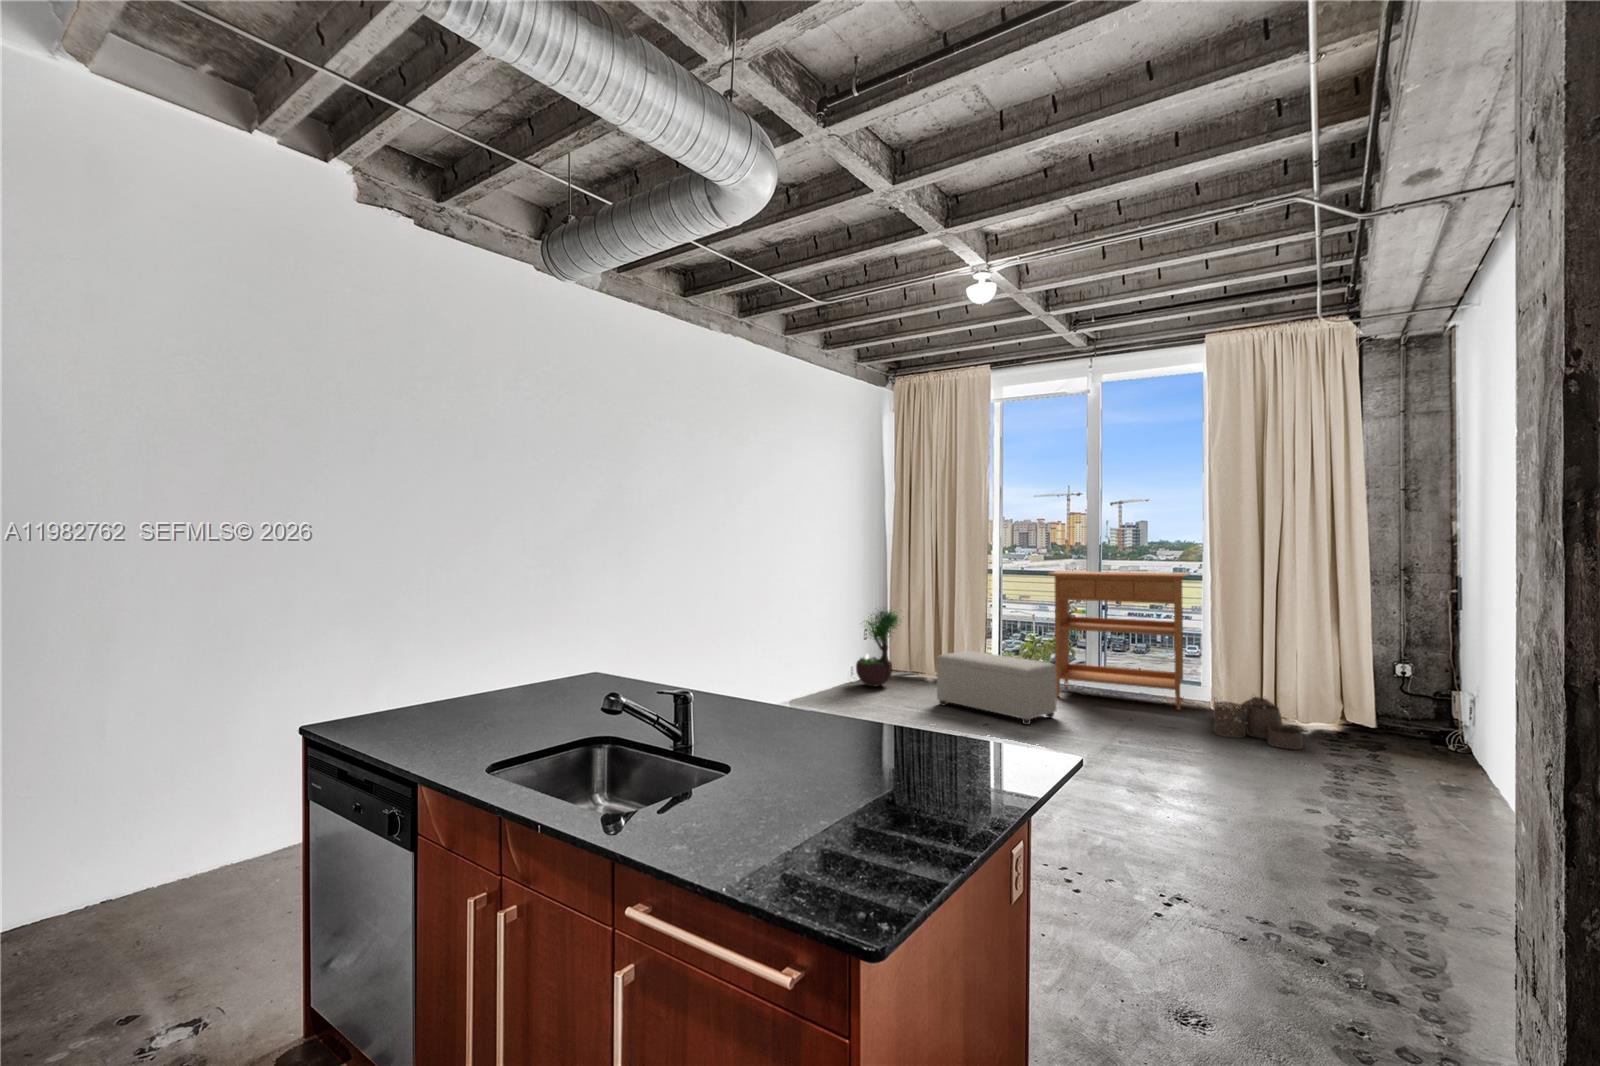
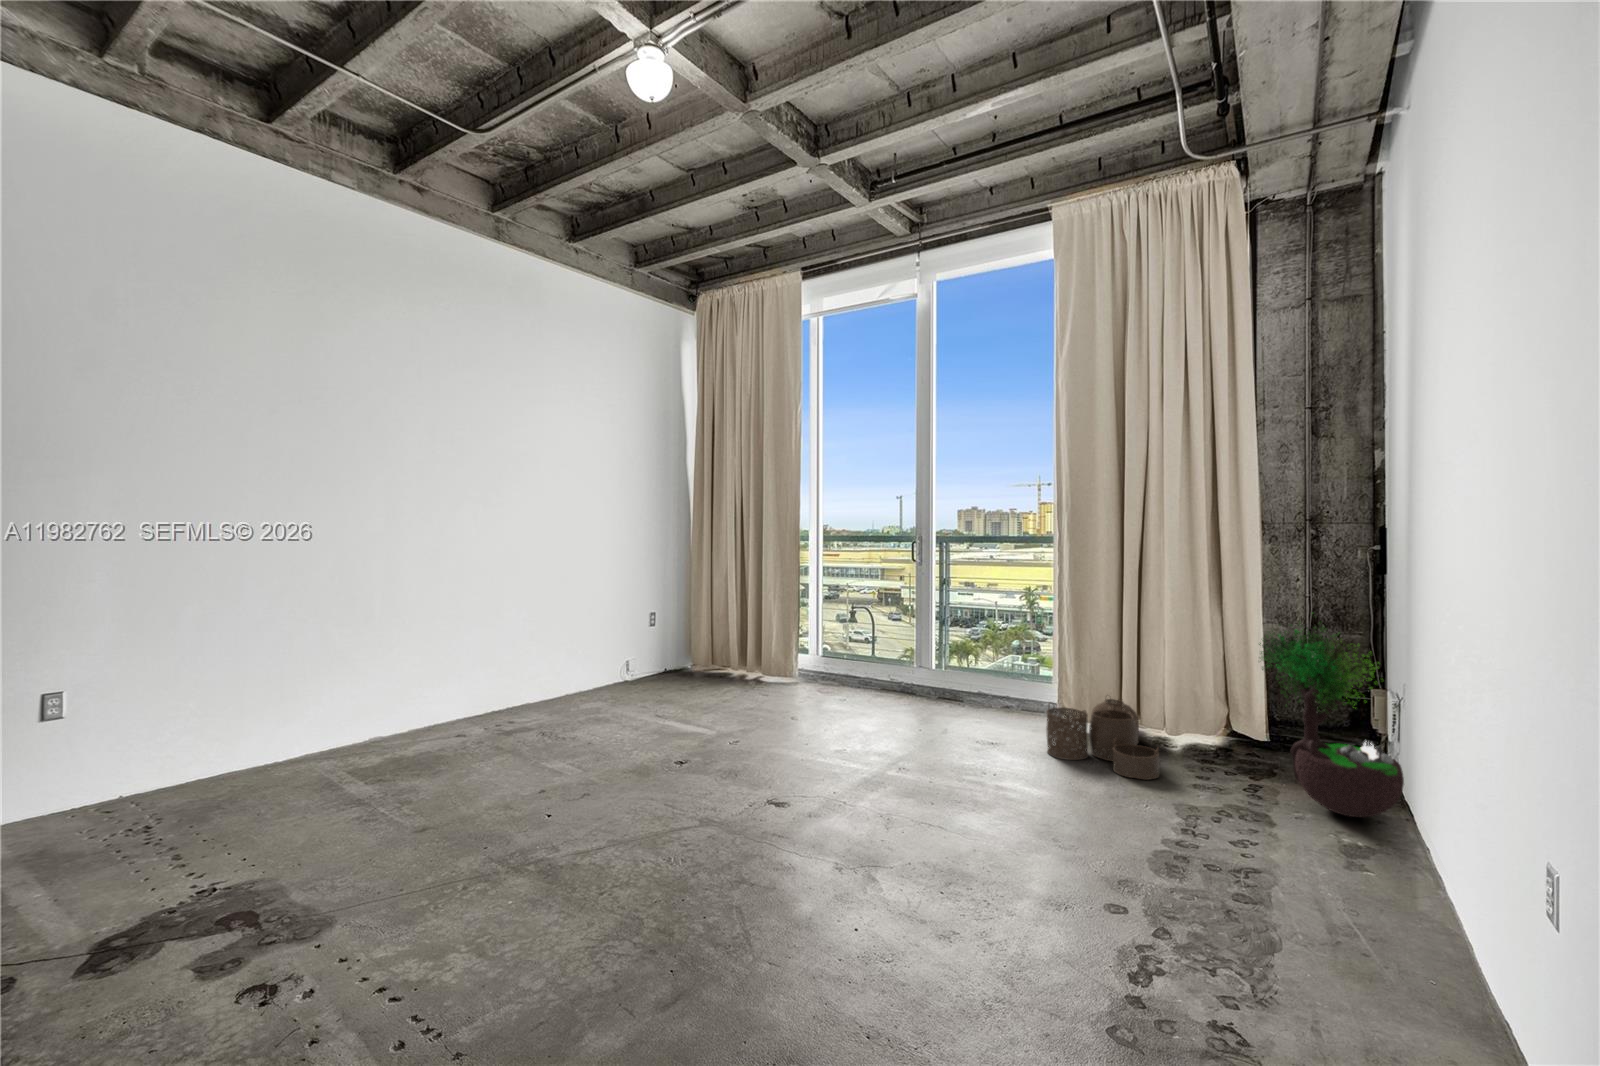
console table: present [1048,571,1188,710] -> none [860,533,1041,716]
potted tree: present [856,611,902,687] -> present [1259,612,1404,817]
ottoman: present [937,651,1057,725] -> none [702,641,846,745]

